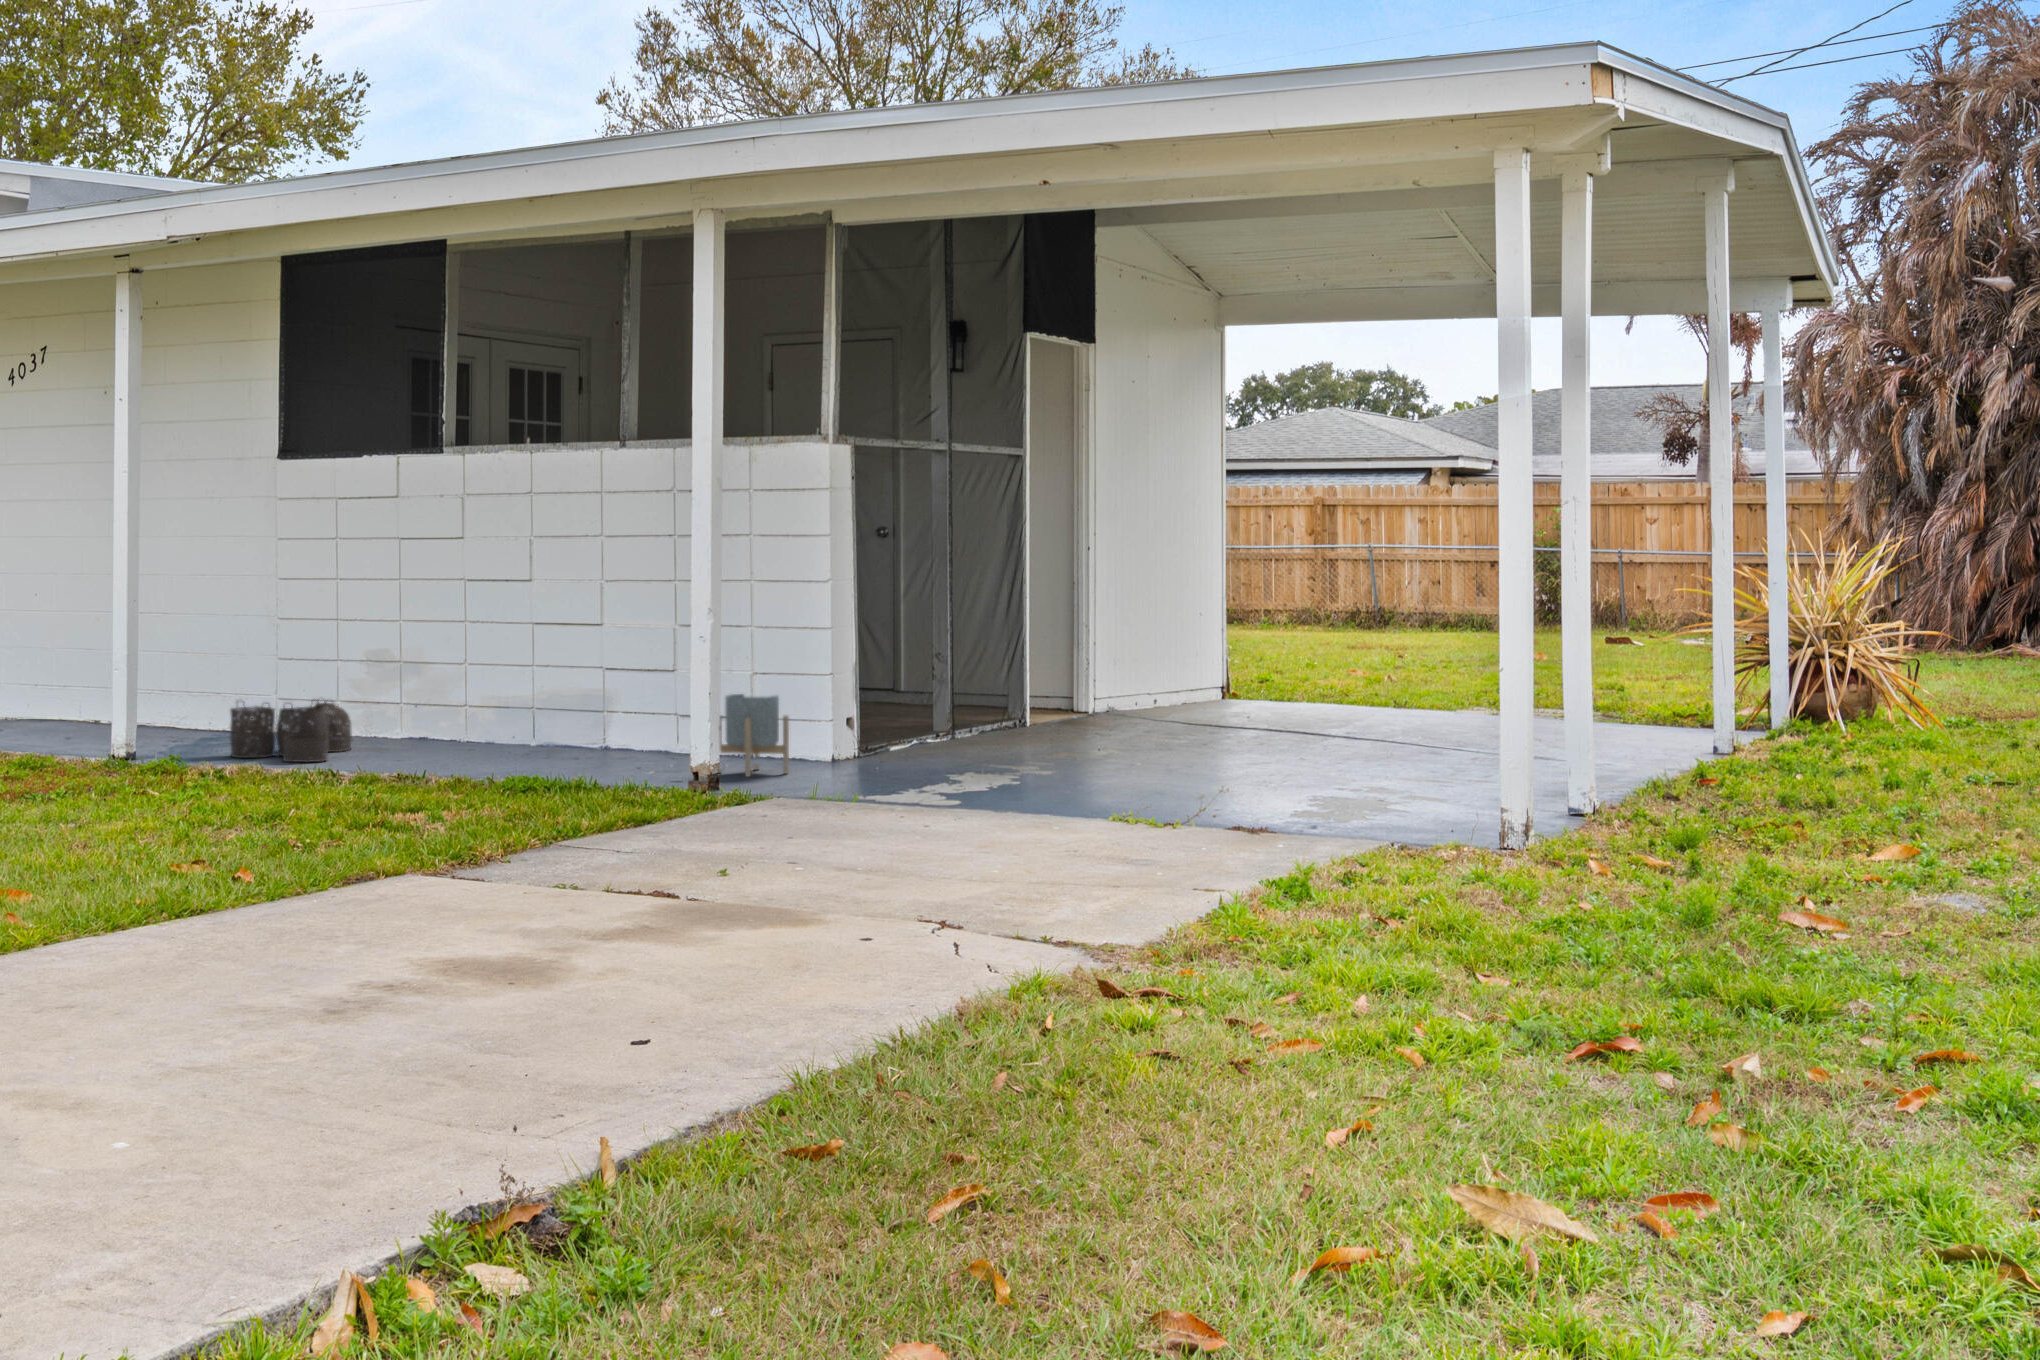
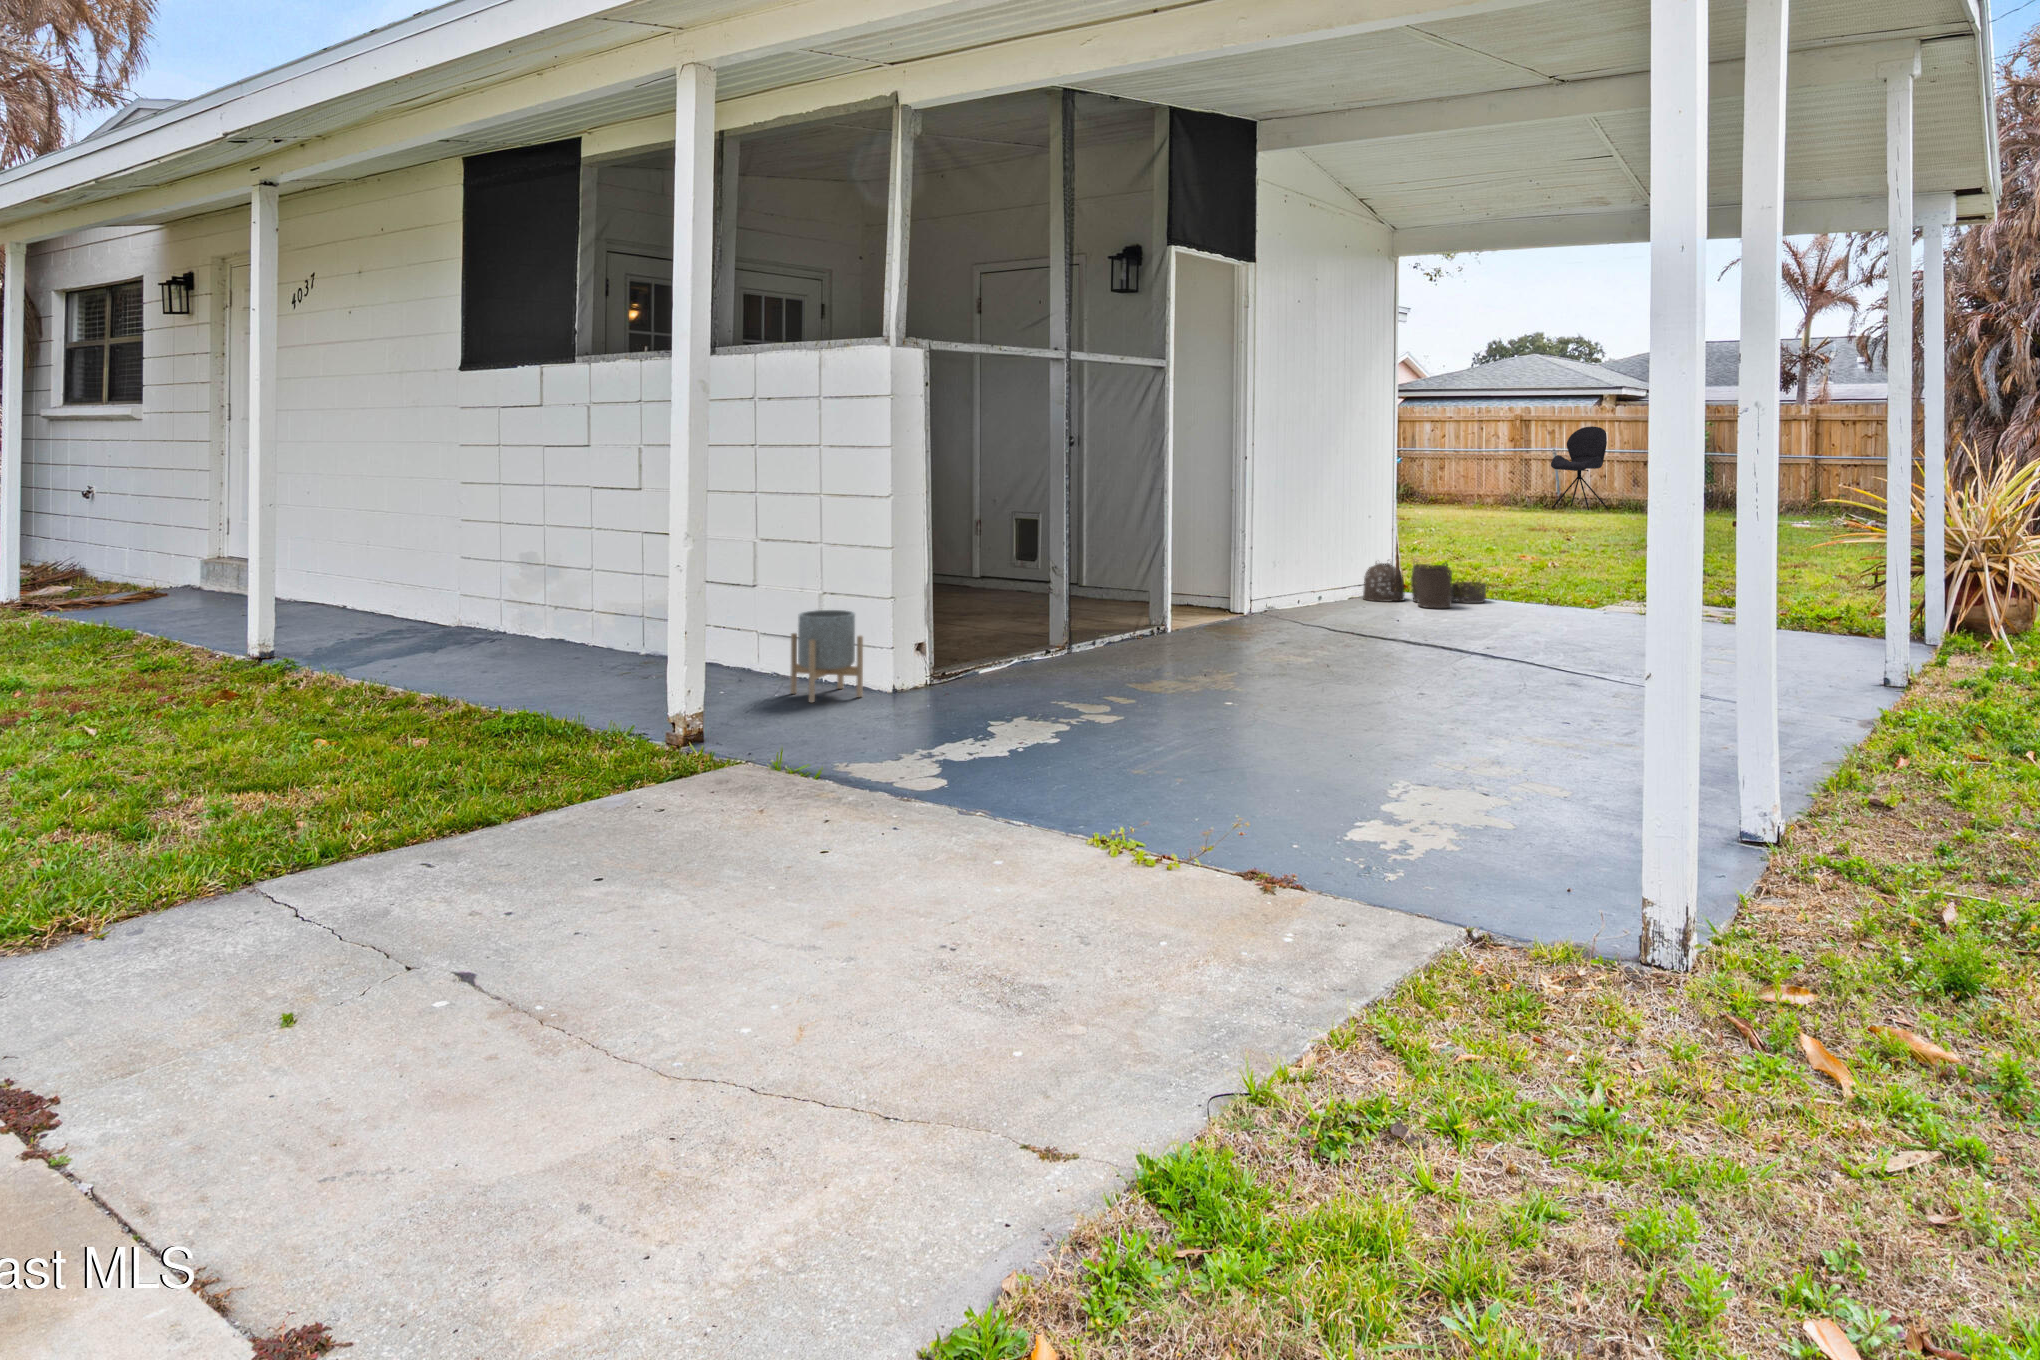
chair: none [1371,515,1445,628] -> present [1551,426,1608,510]
woven basket: present [230,699,352,762] -> present [1363,559,1486,608]

